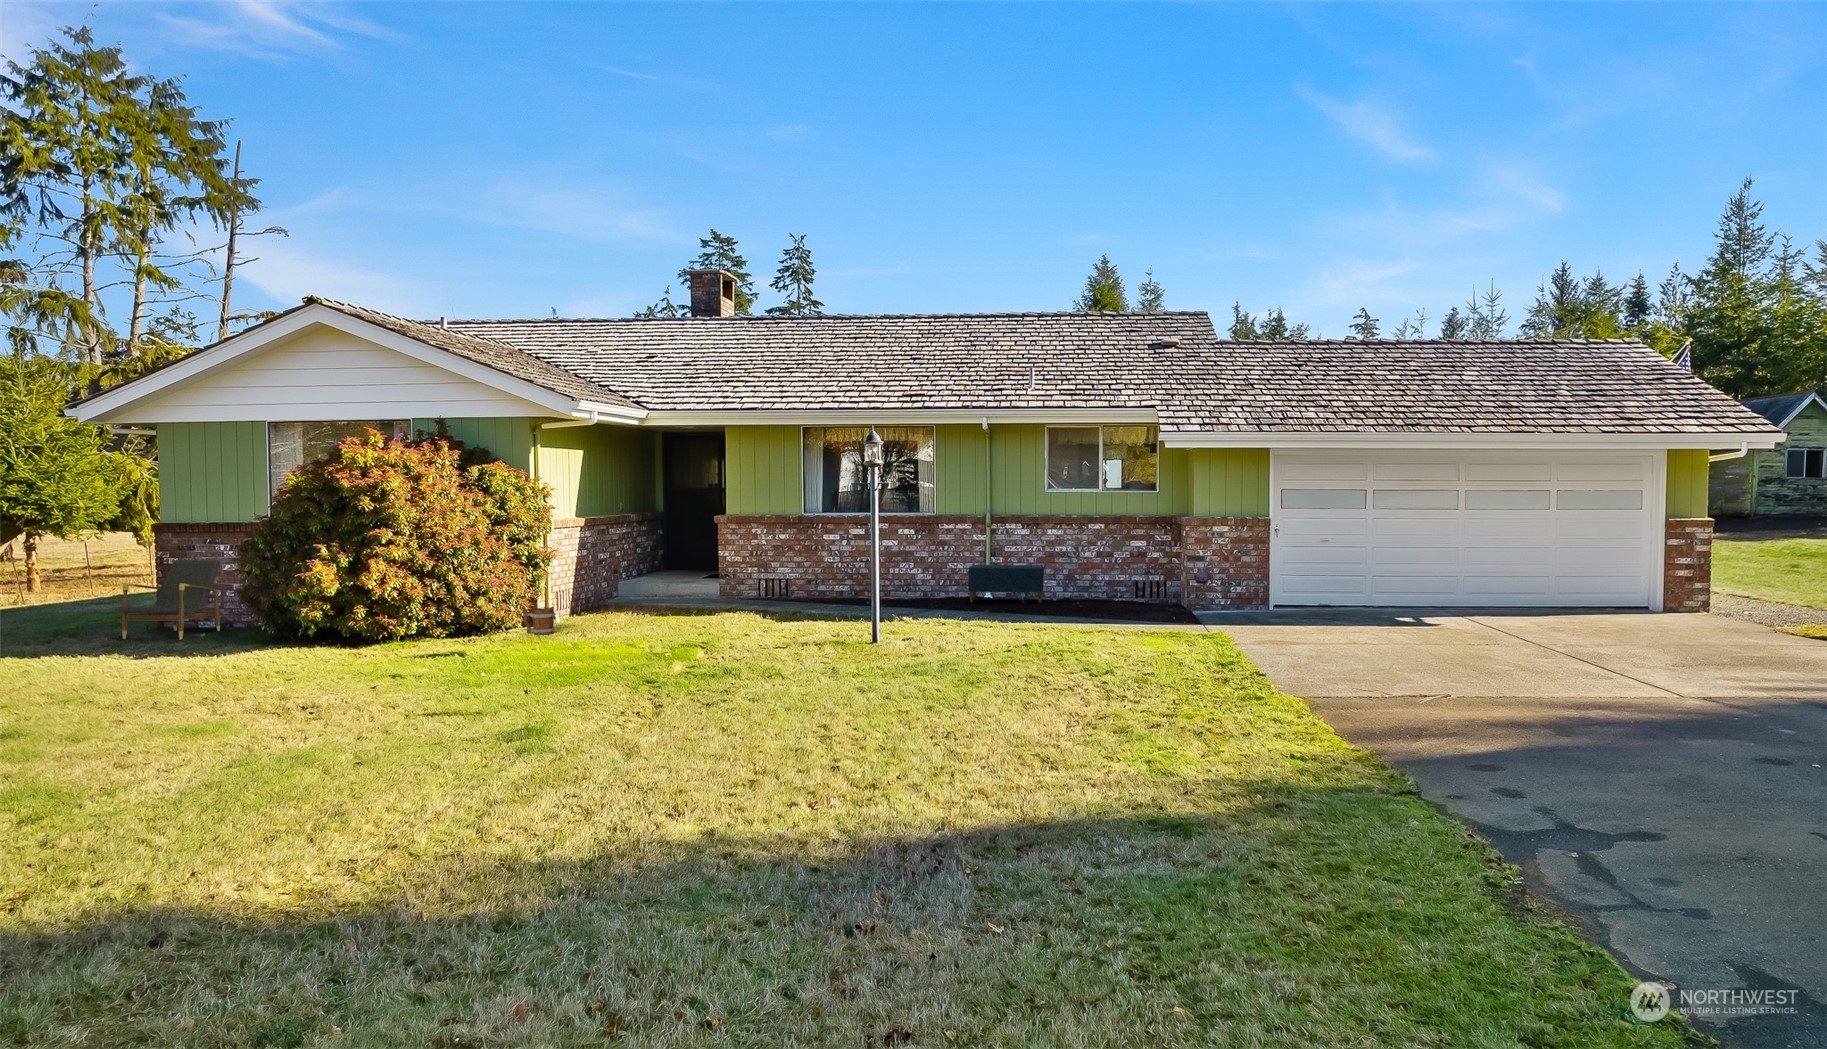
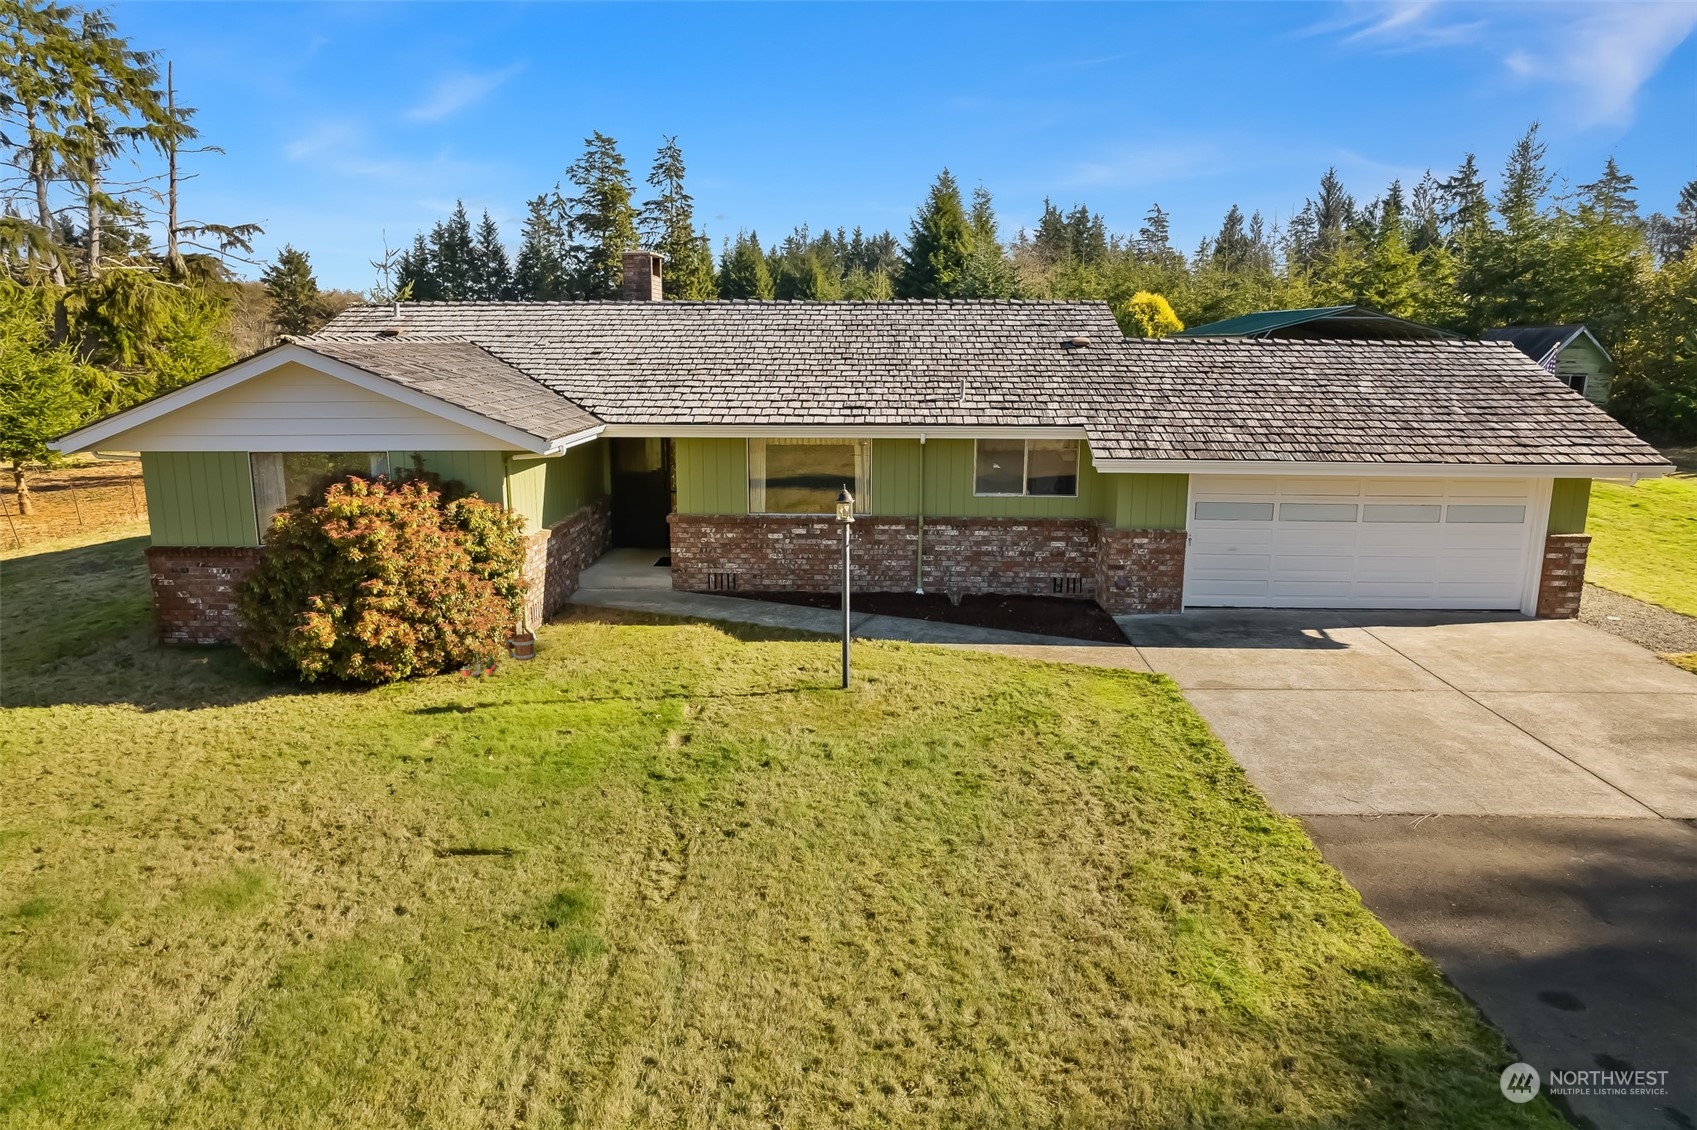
lounge chair: present [117,560,220,640] -> none [118,587,216,669]
bench: present [968,565,1044,603] -> none [906,565,975,604]
potted plant: none [470,613,511,644] -> present [460,648,496,678]

